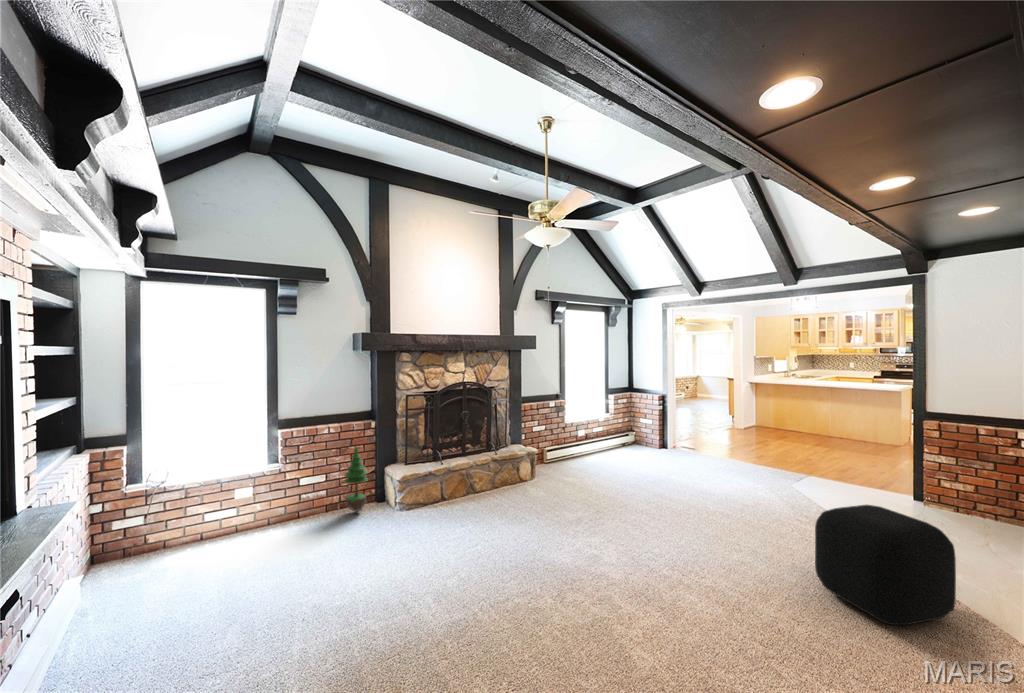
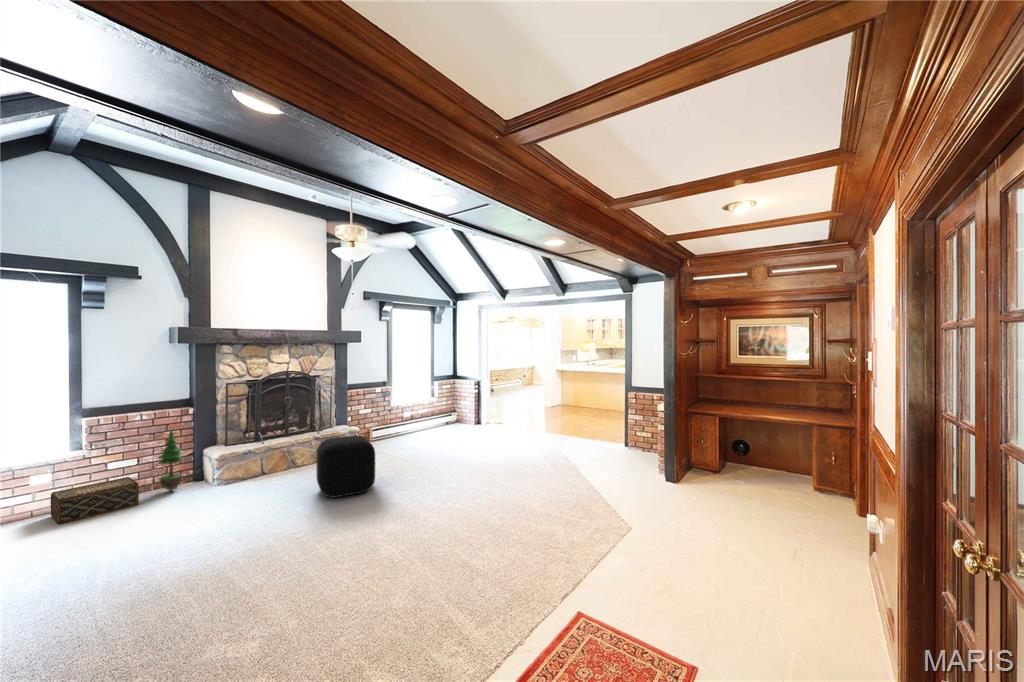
woven basket: none [252,495,328,545] -> present [51,477,139,524]
ottoman: present [815,505,956,625] -> present [316,435,375,498]

